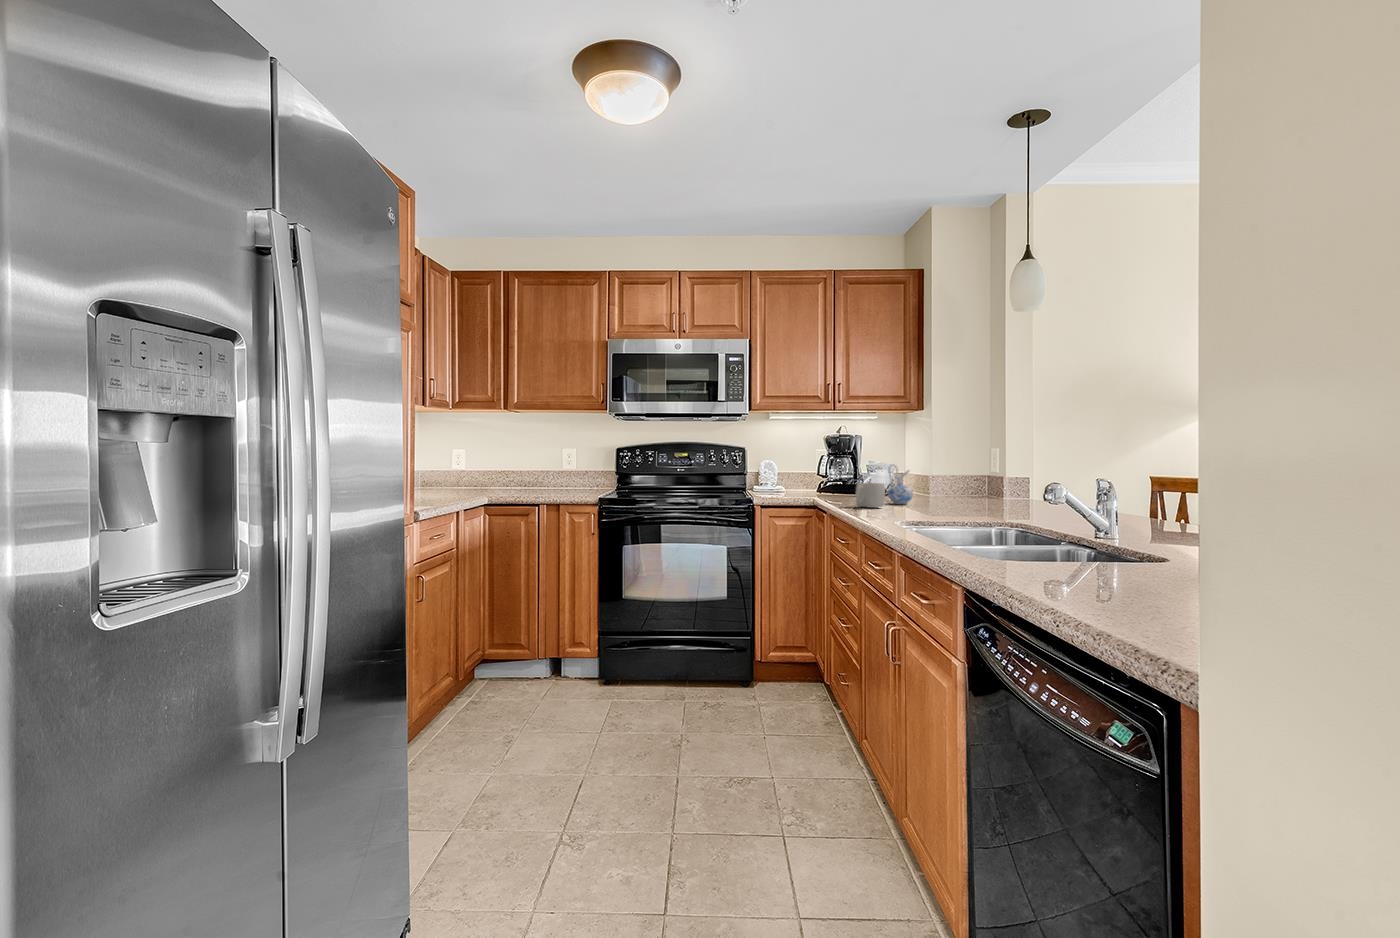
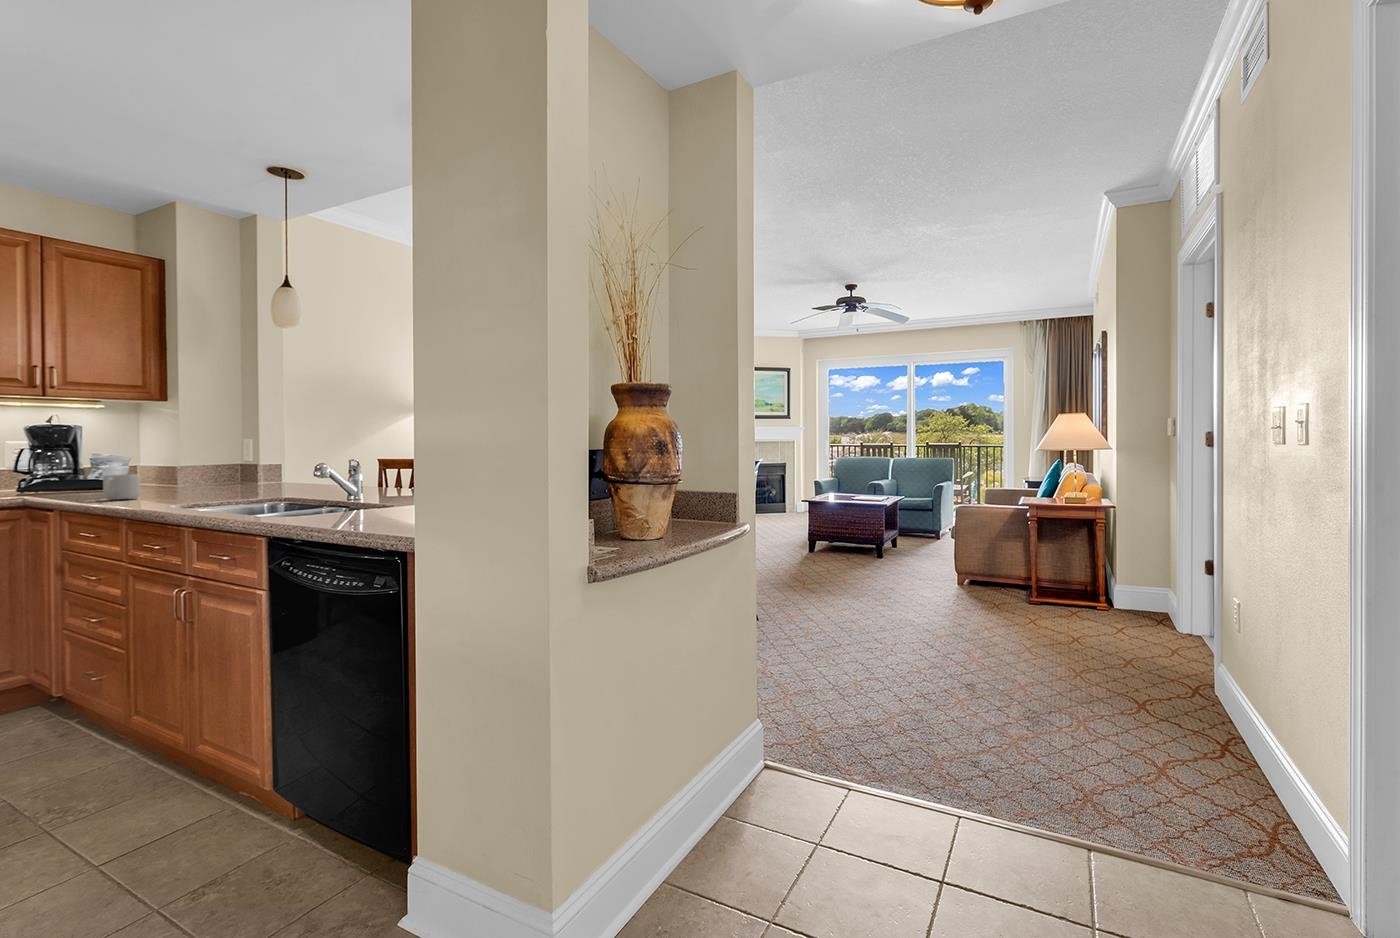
ceramic pitcher: present [888,464,913,504] -> none [136,455,167,495]

